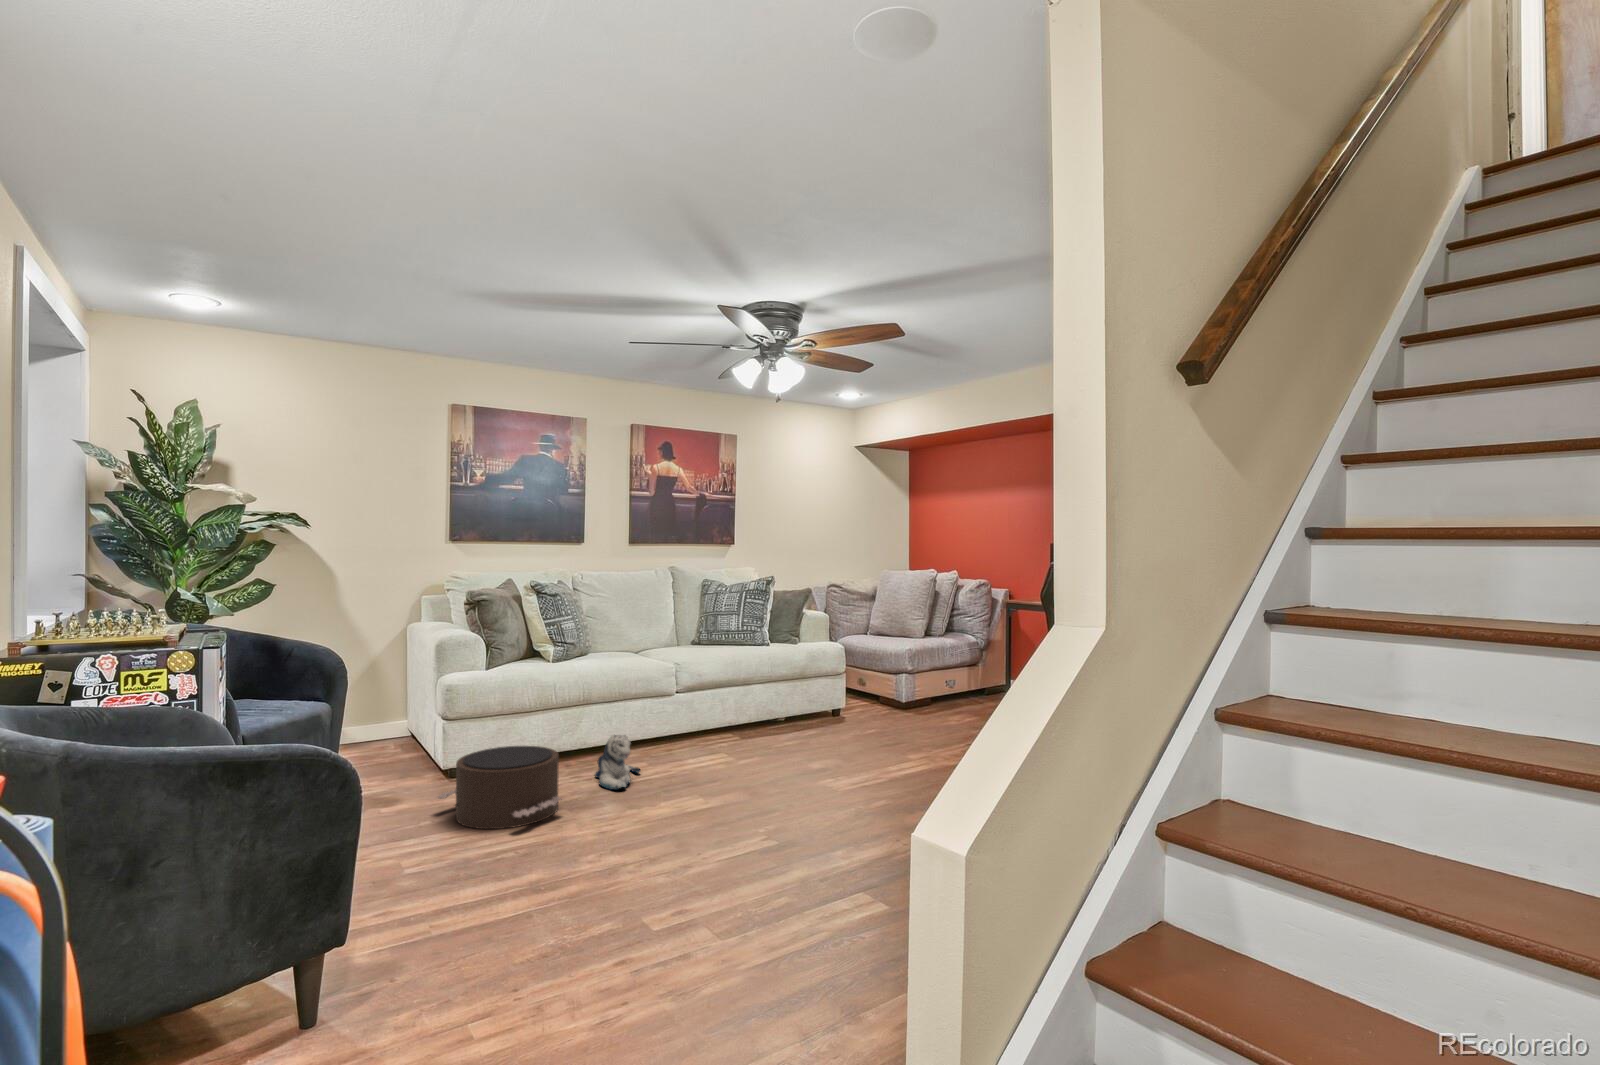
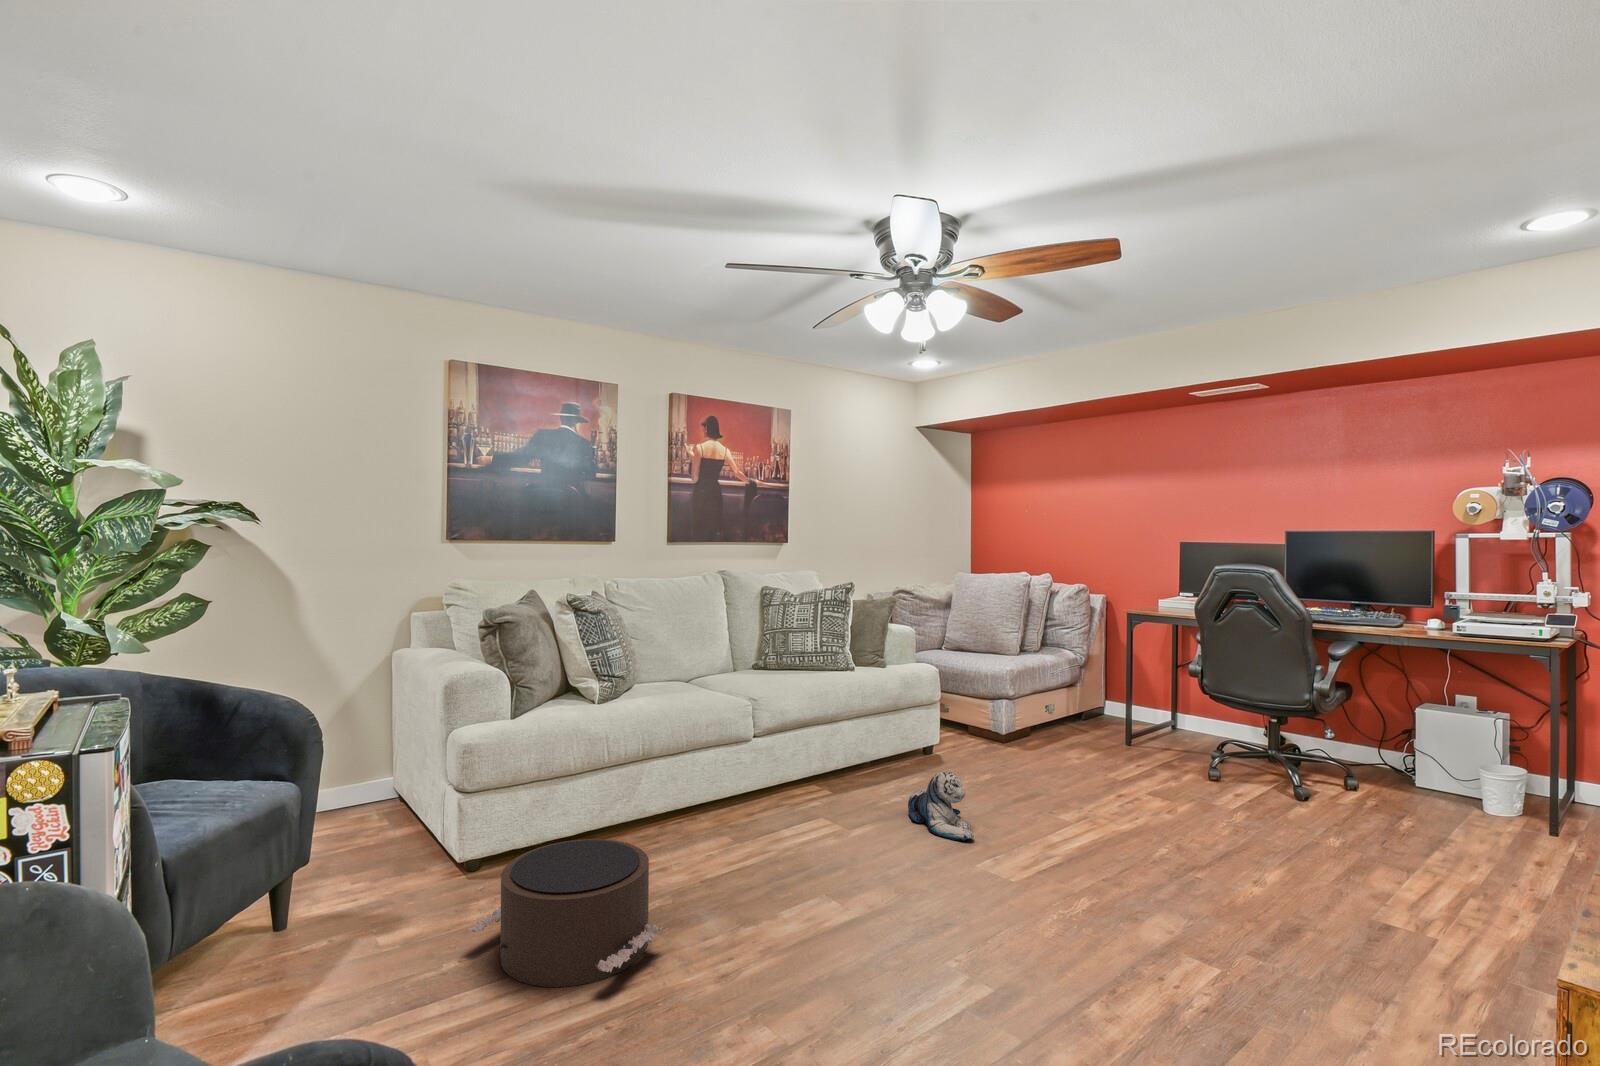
plush toy: present [595,735,640,790] -> present [908,772,973,841]

